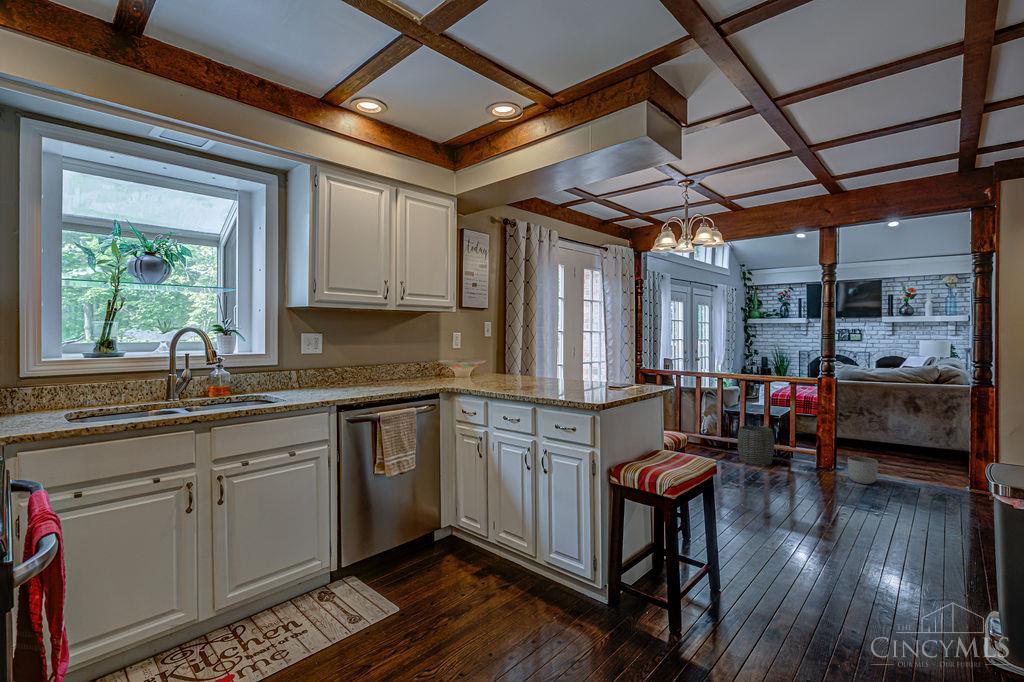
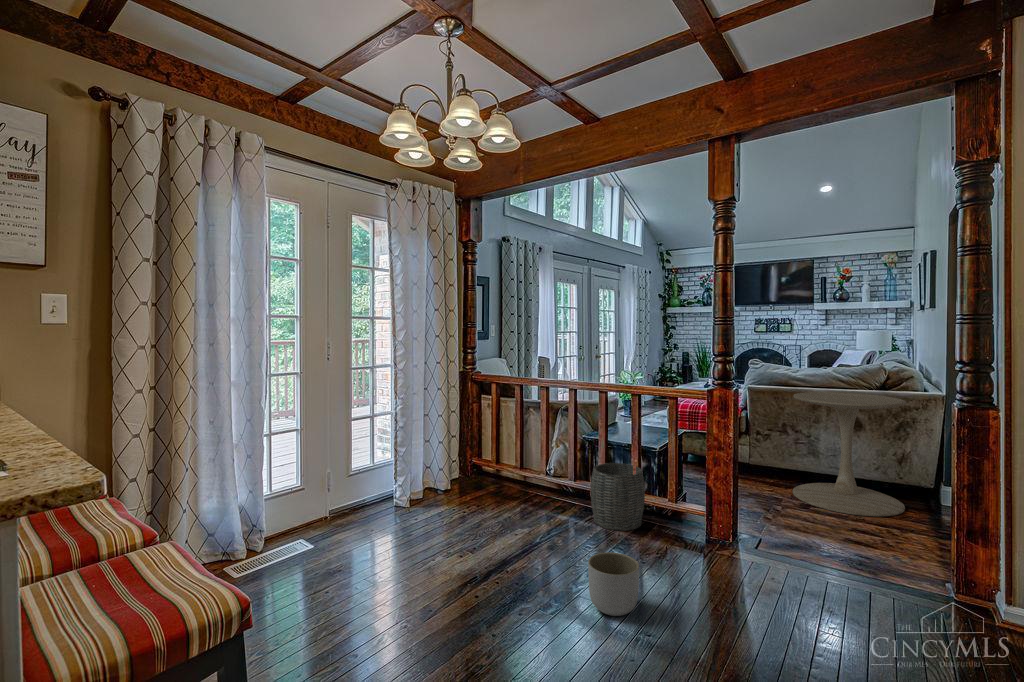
pedestal table: none [870,384,951,464] -> present [793,392,906,517]
planter: present [848,456,878,484] -> present [588,552,639,616]

